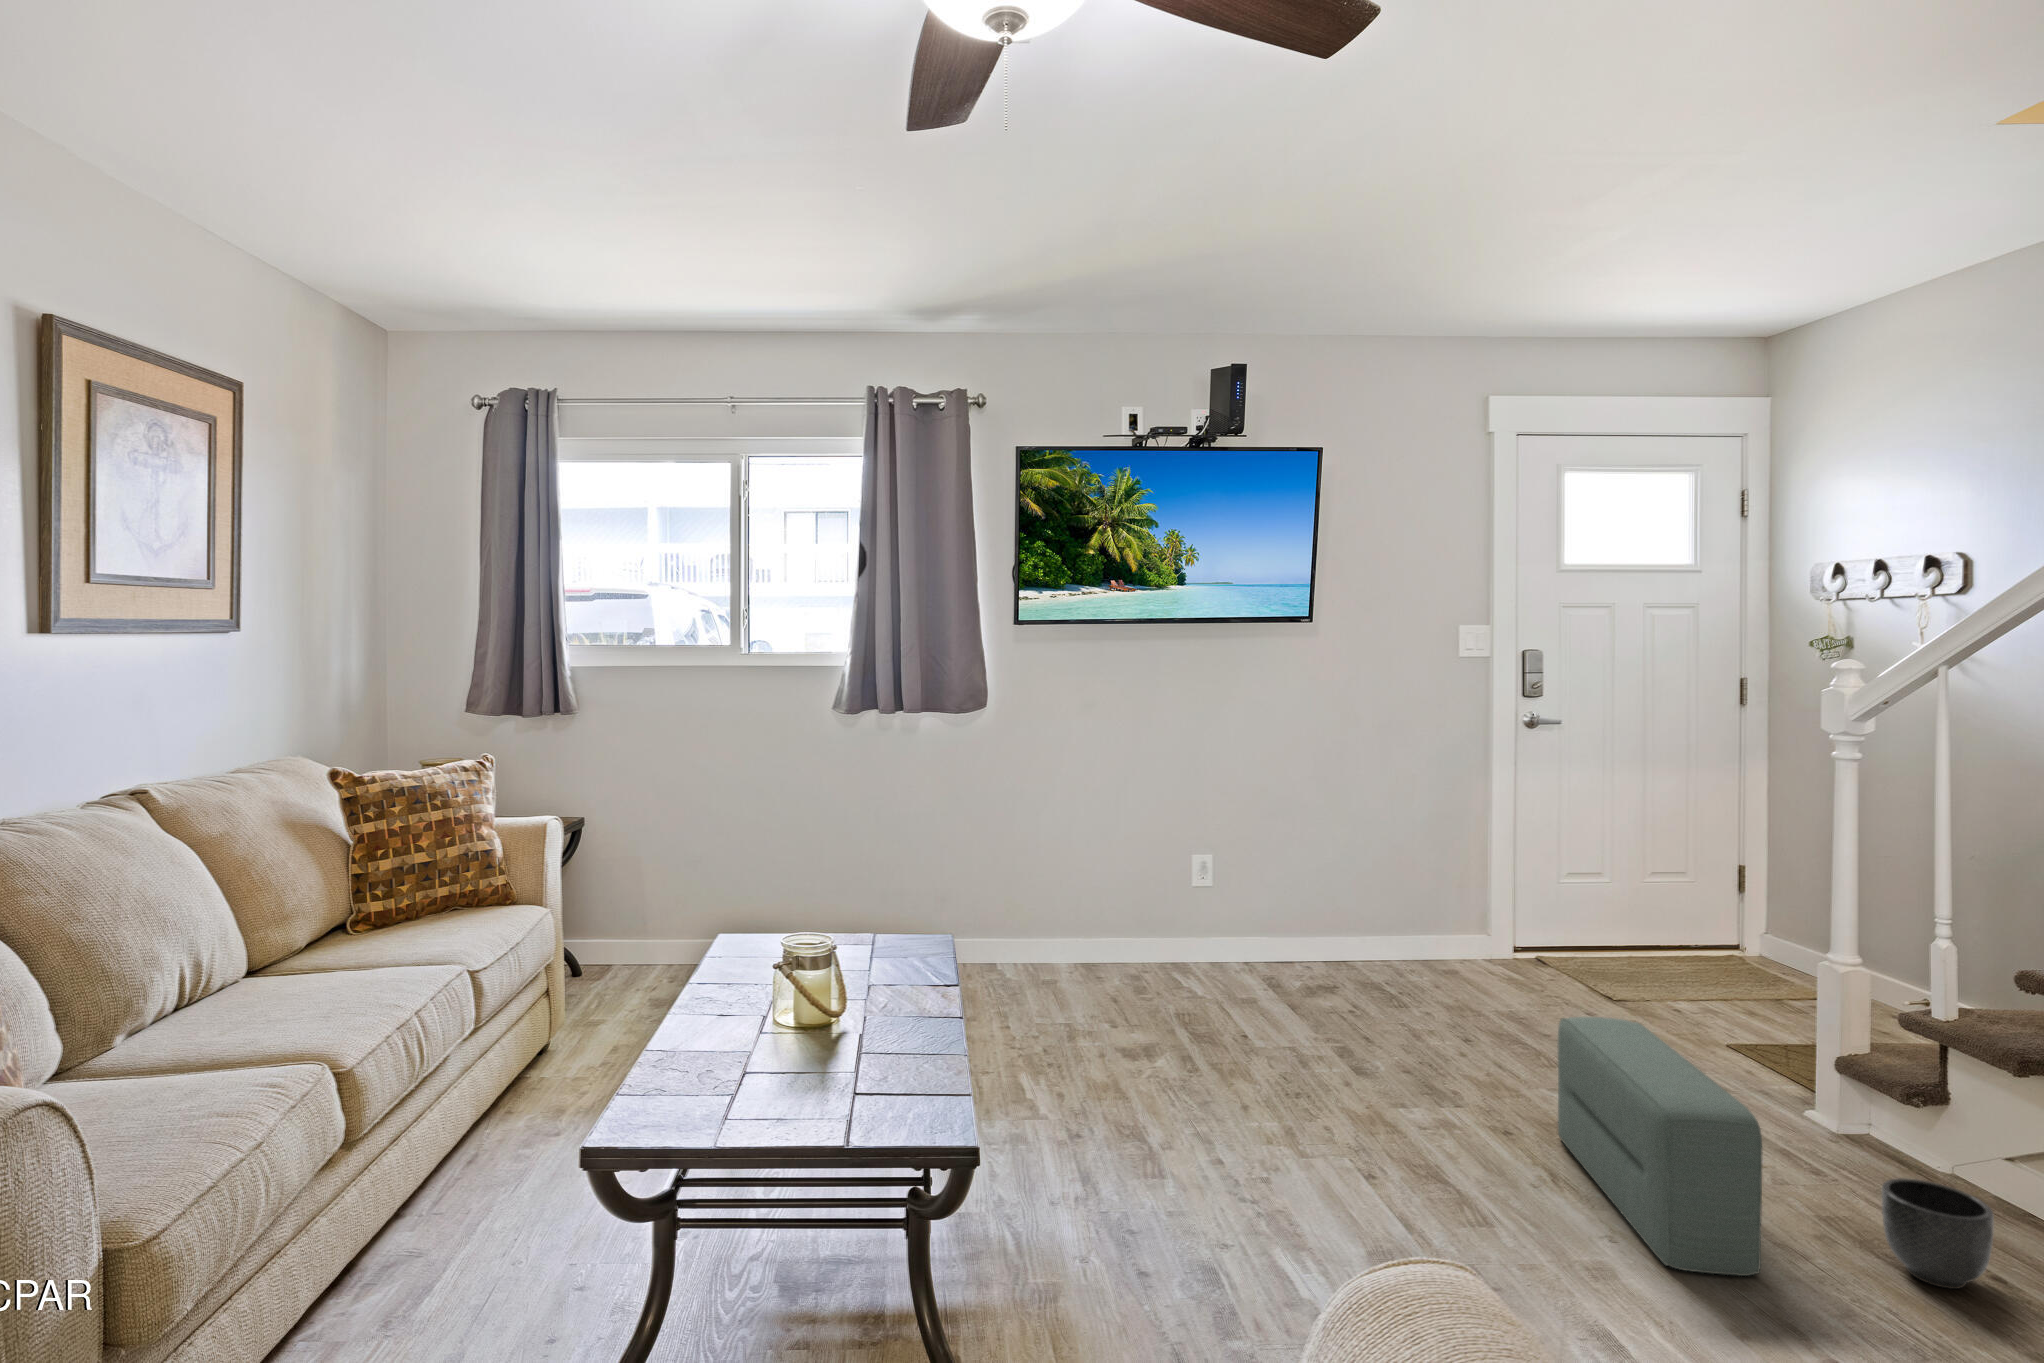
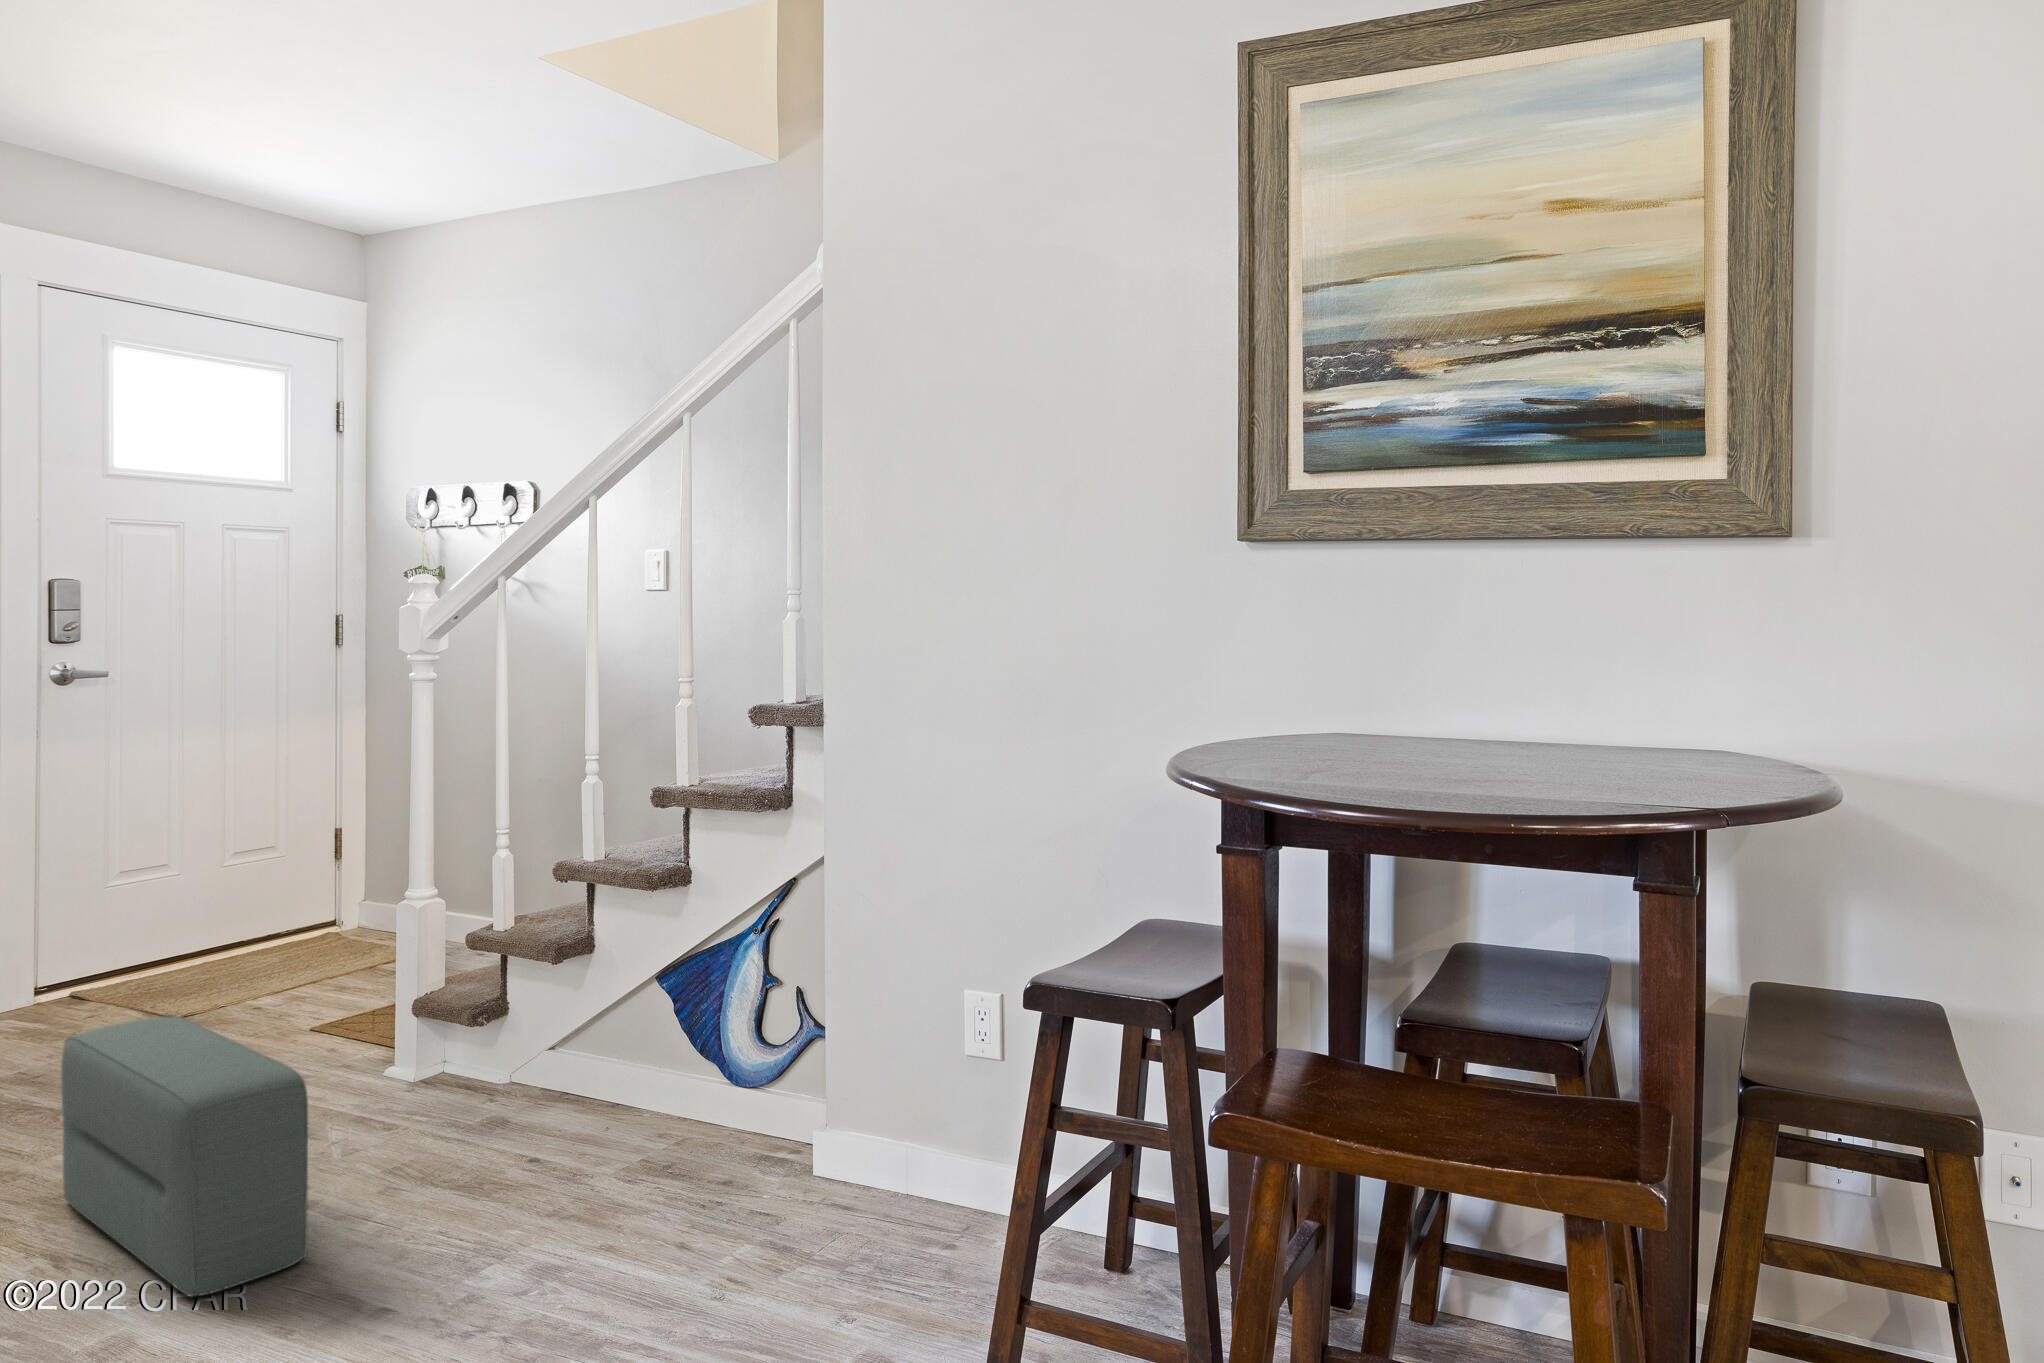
planter: present [1882,1178,1994,1289] -> none [437,1088,534,1193]

